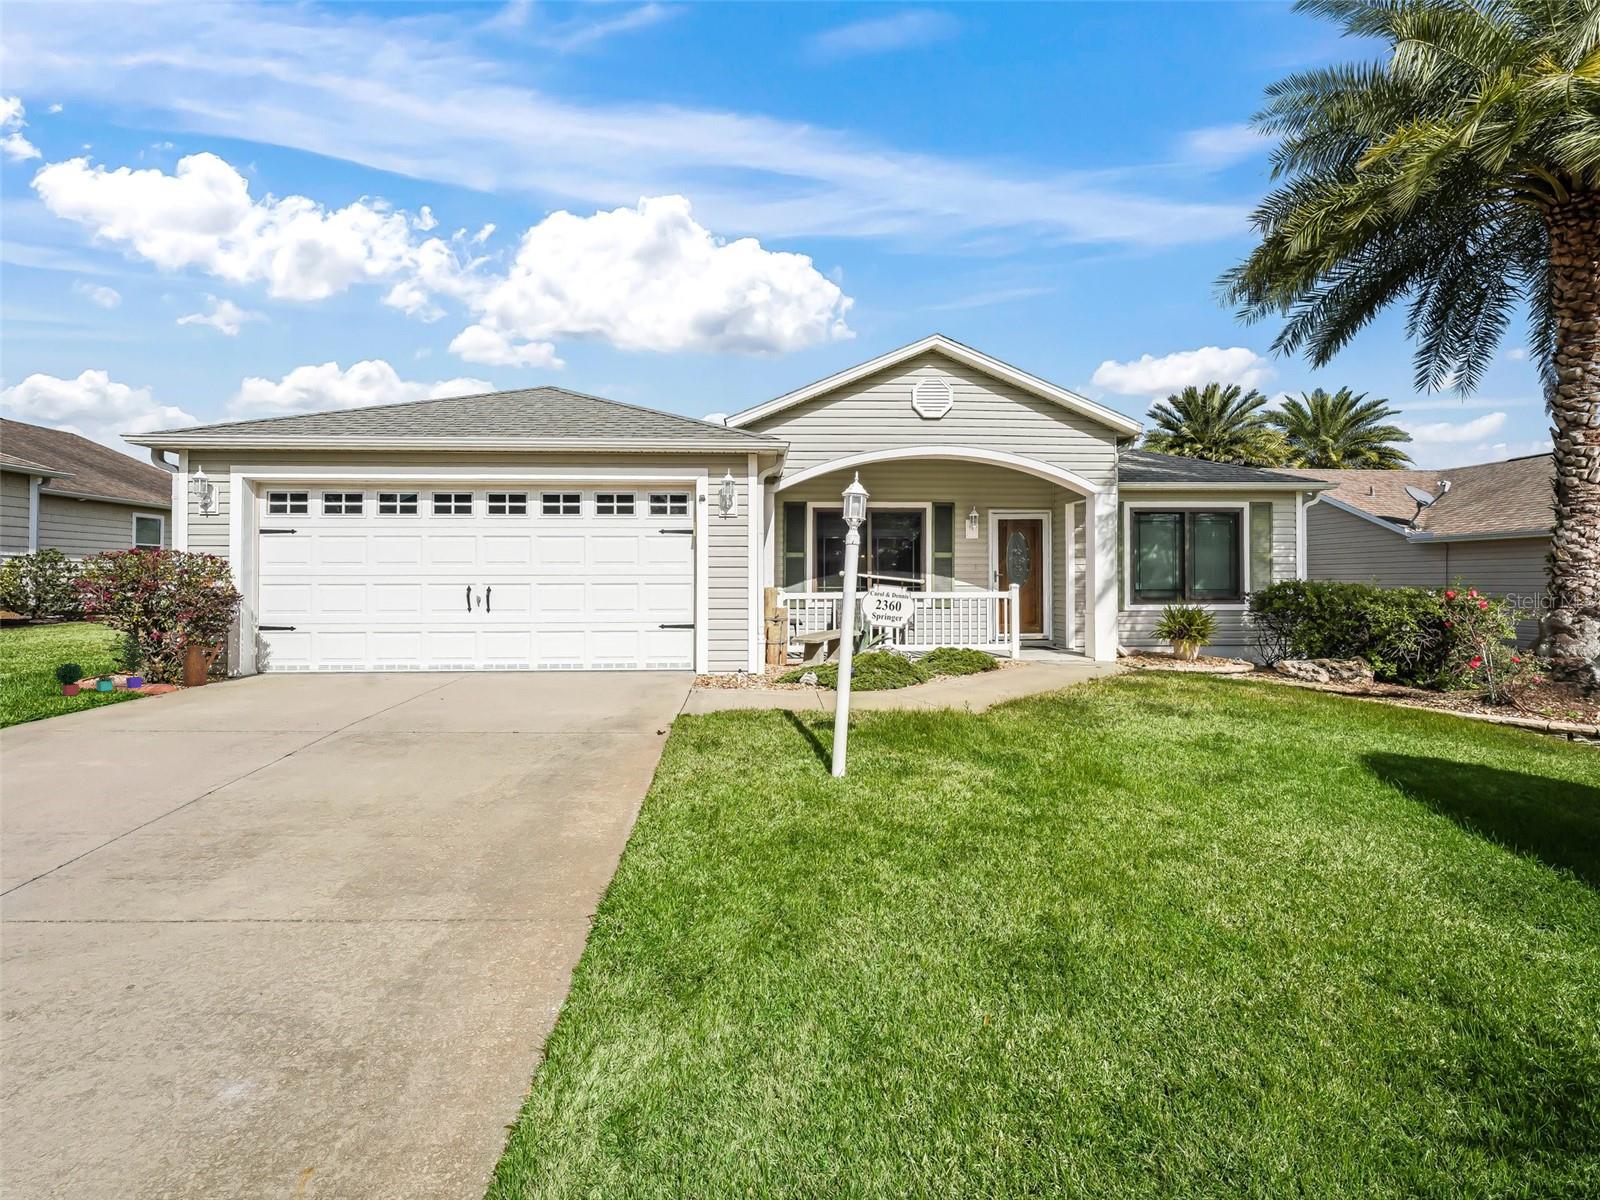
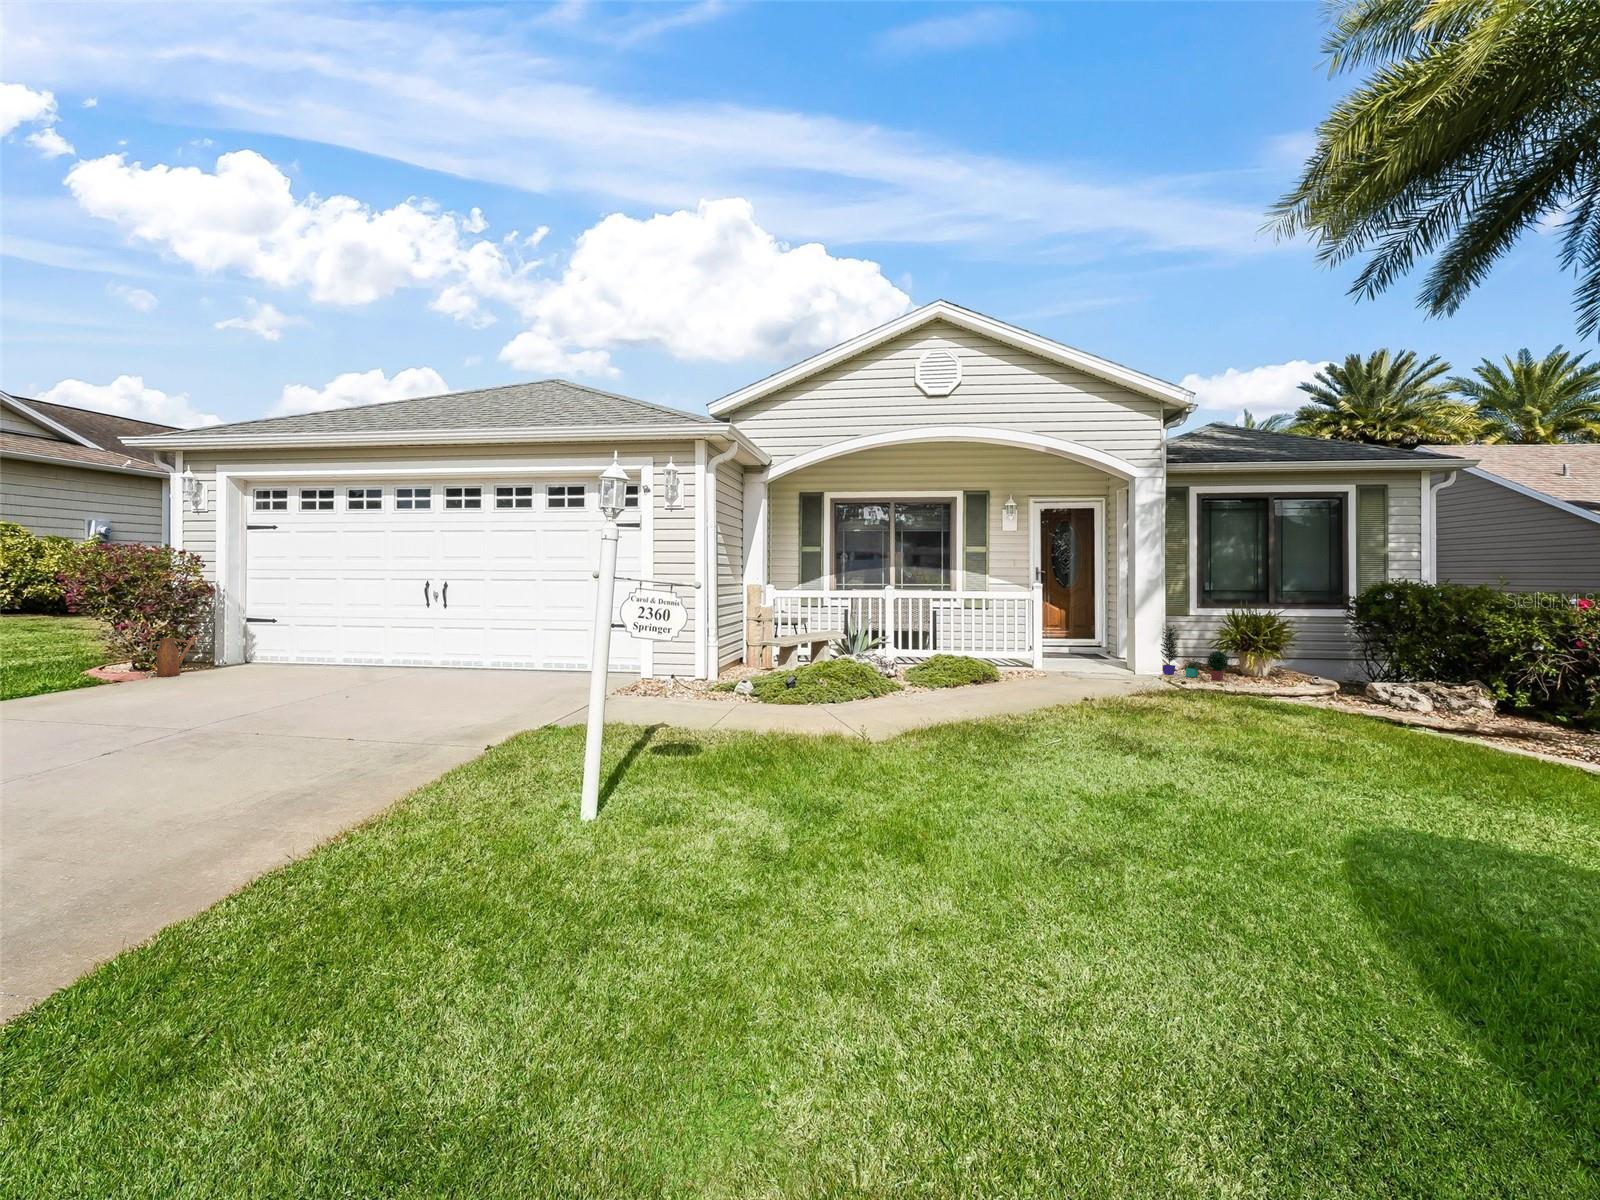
potted plant: present [54,634,145,696] -> present [1161,626,1229,680]

